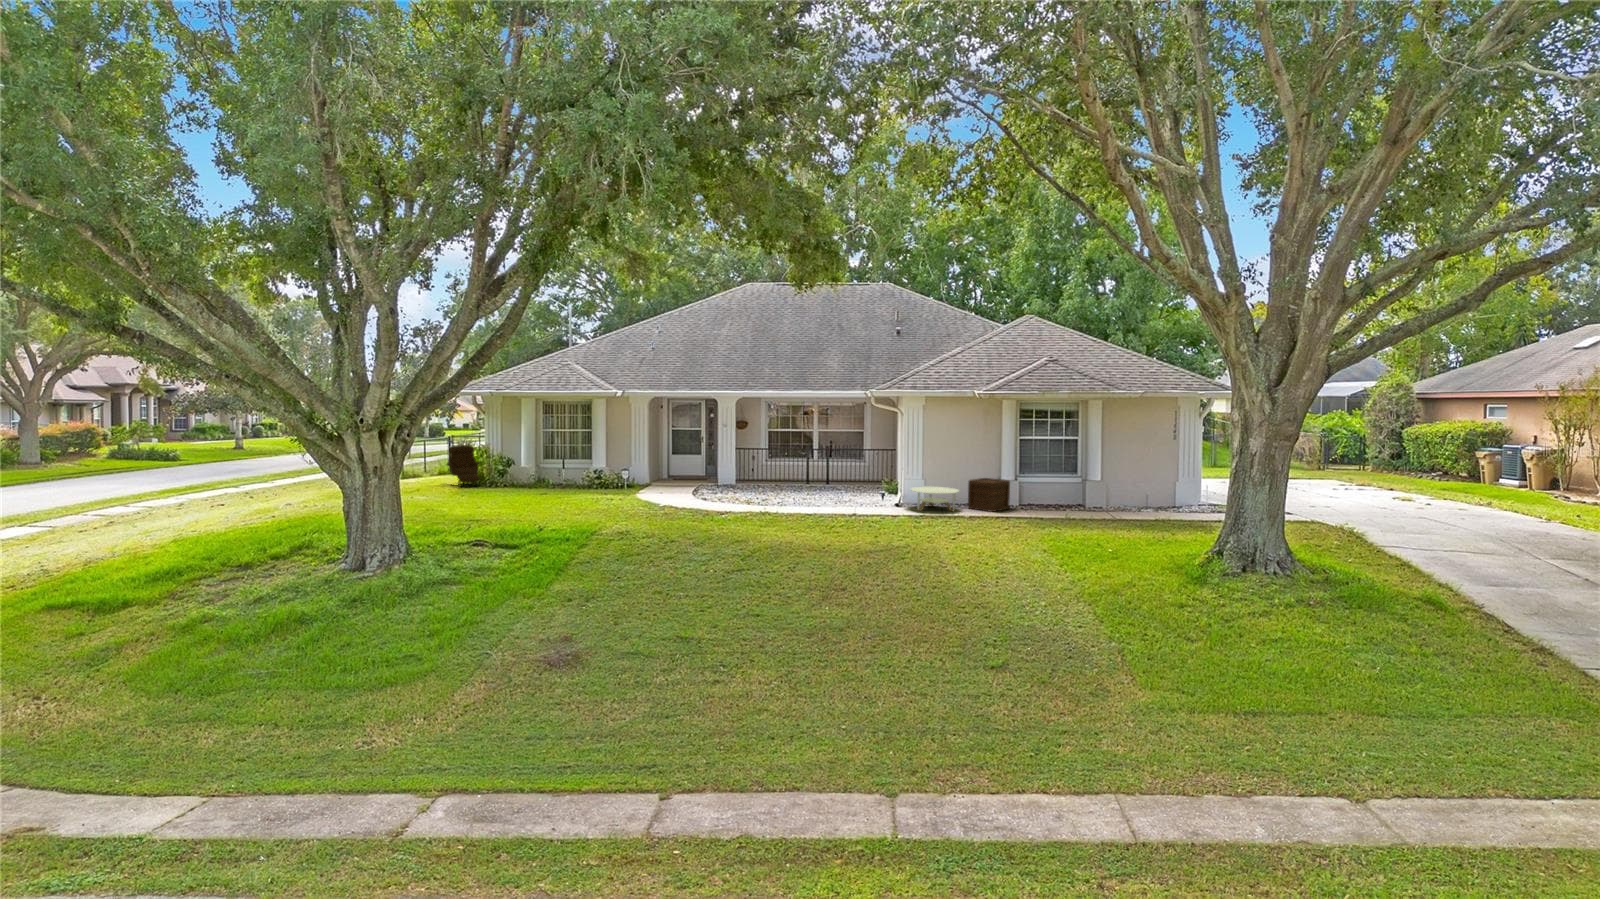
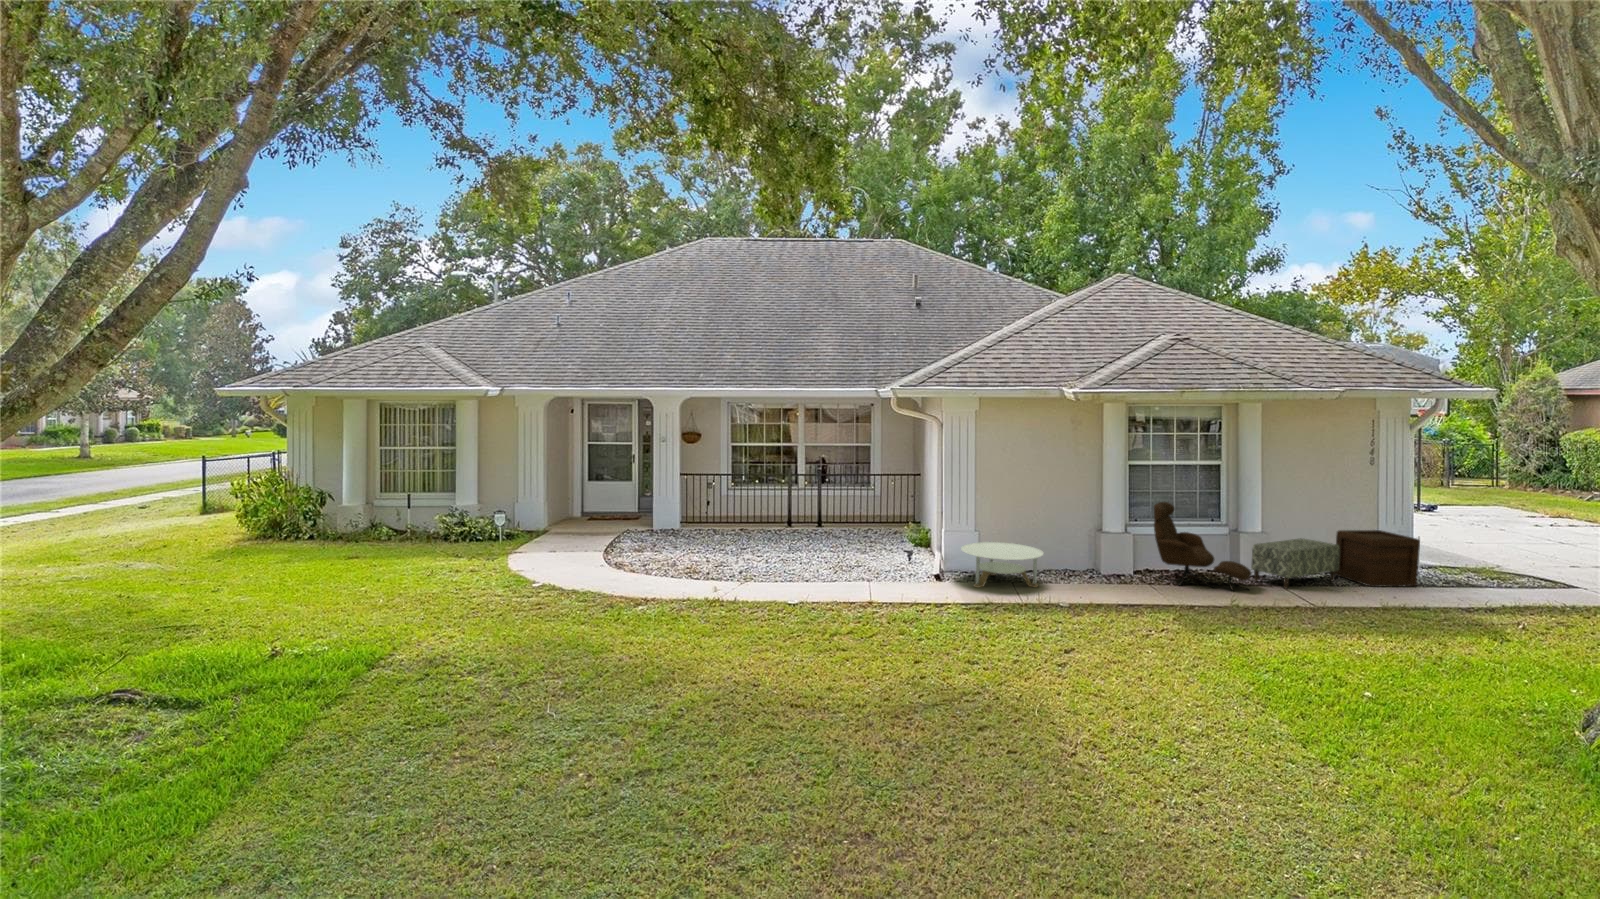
lounge chair: present [447,445,480,486] -> present [1154,502,1251,592]
wooden crate: present [968,478,1010,512] -> present [1335,530,1420,587]
bench: none [1091,486,1147,514] -> present [1251,538,1340,589]

